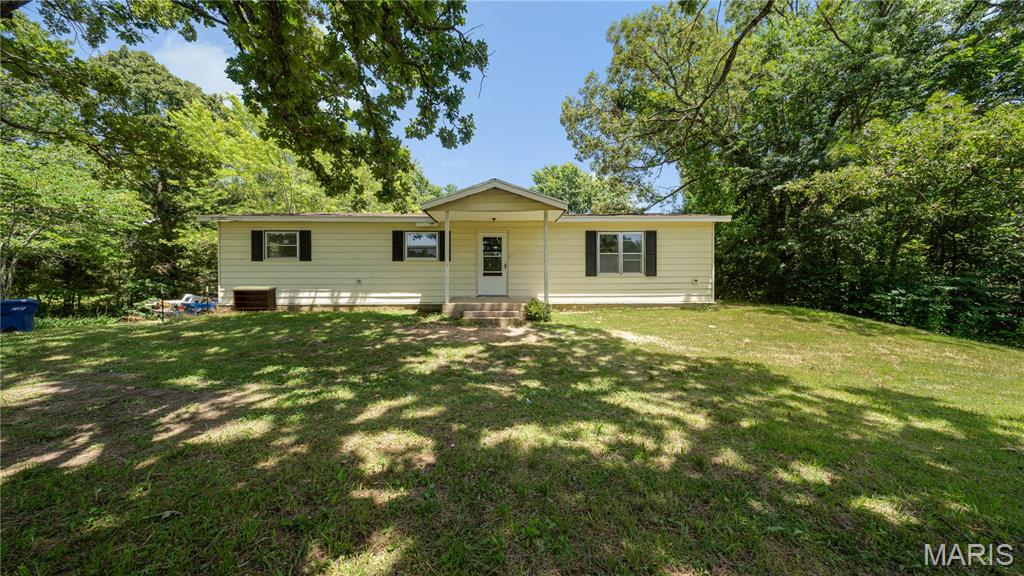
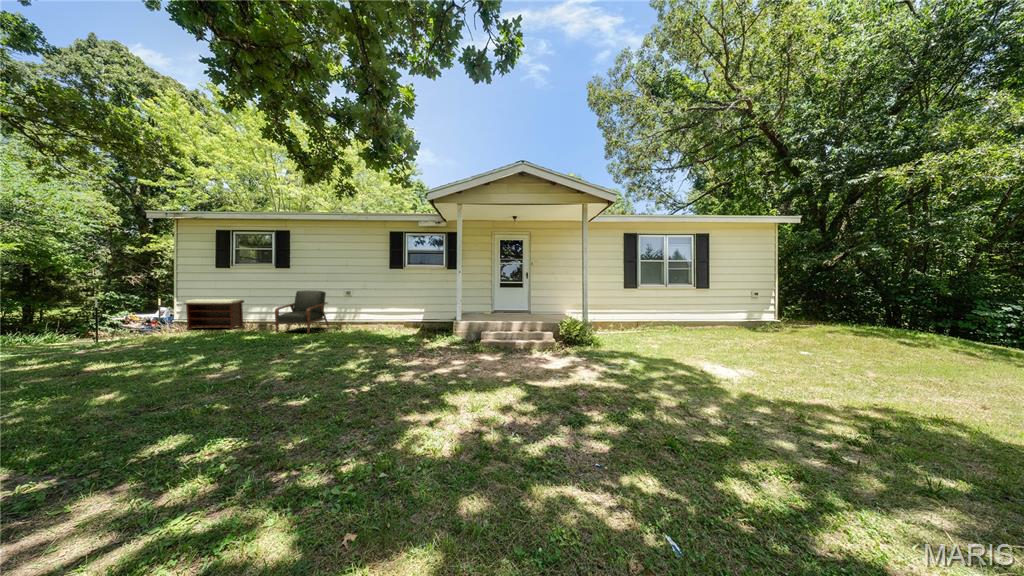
chair: none [303,280,345,313] -> present [275,291,329,333]

